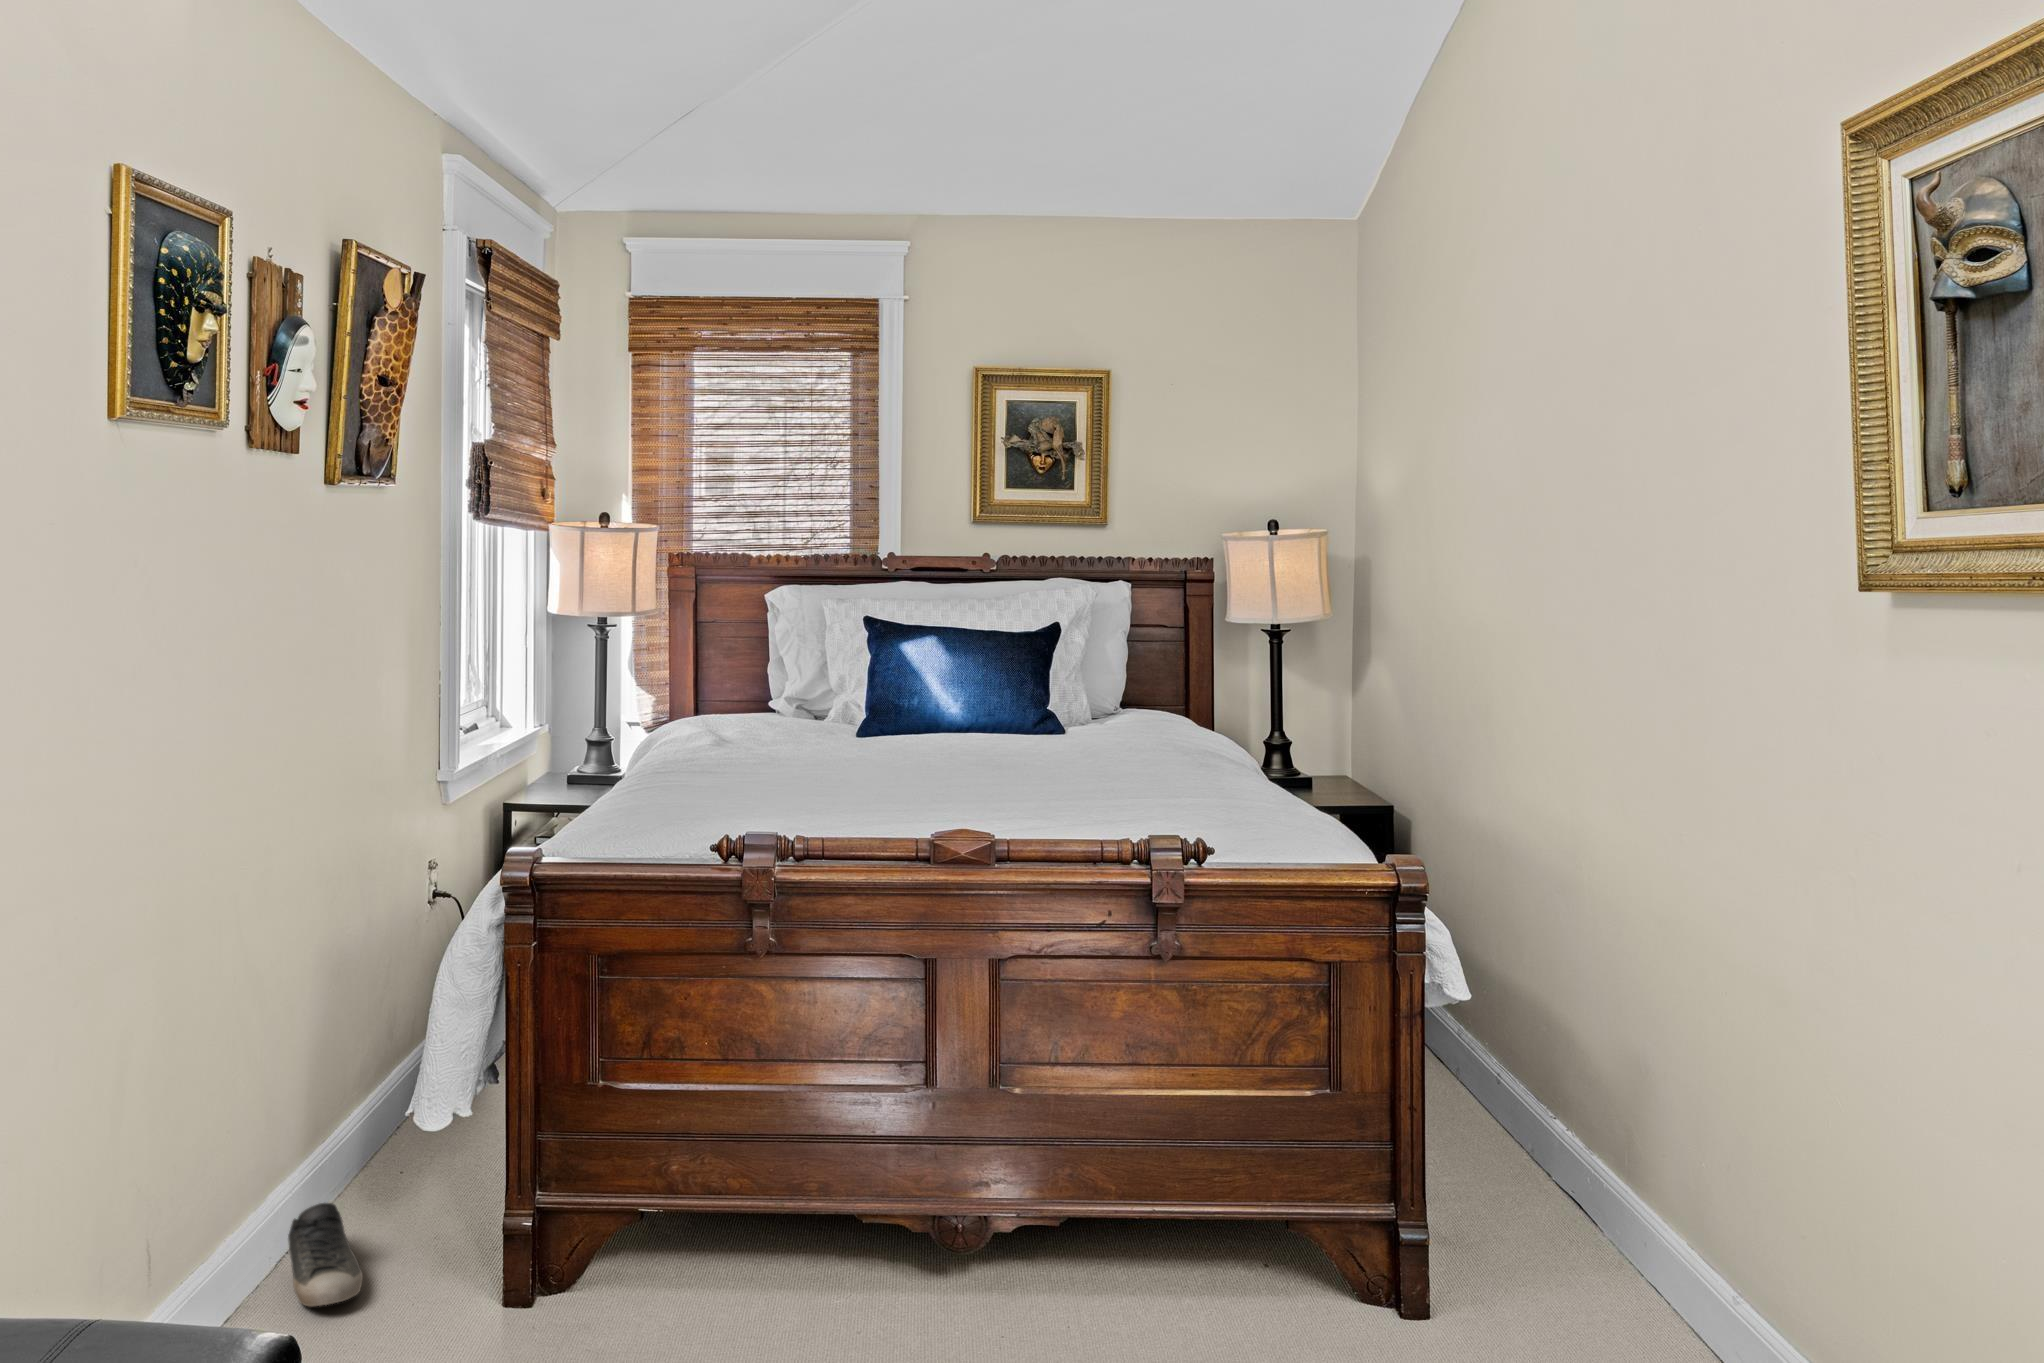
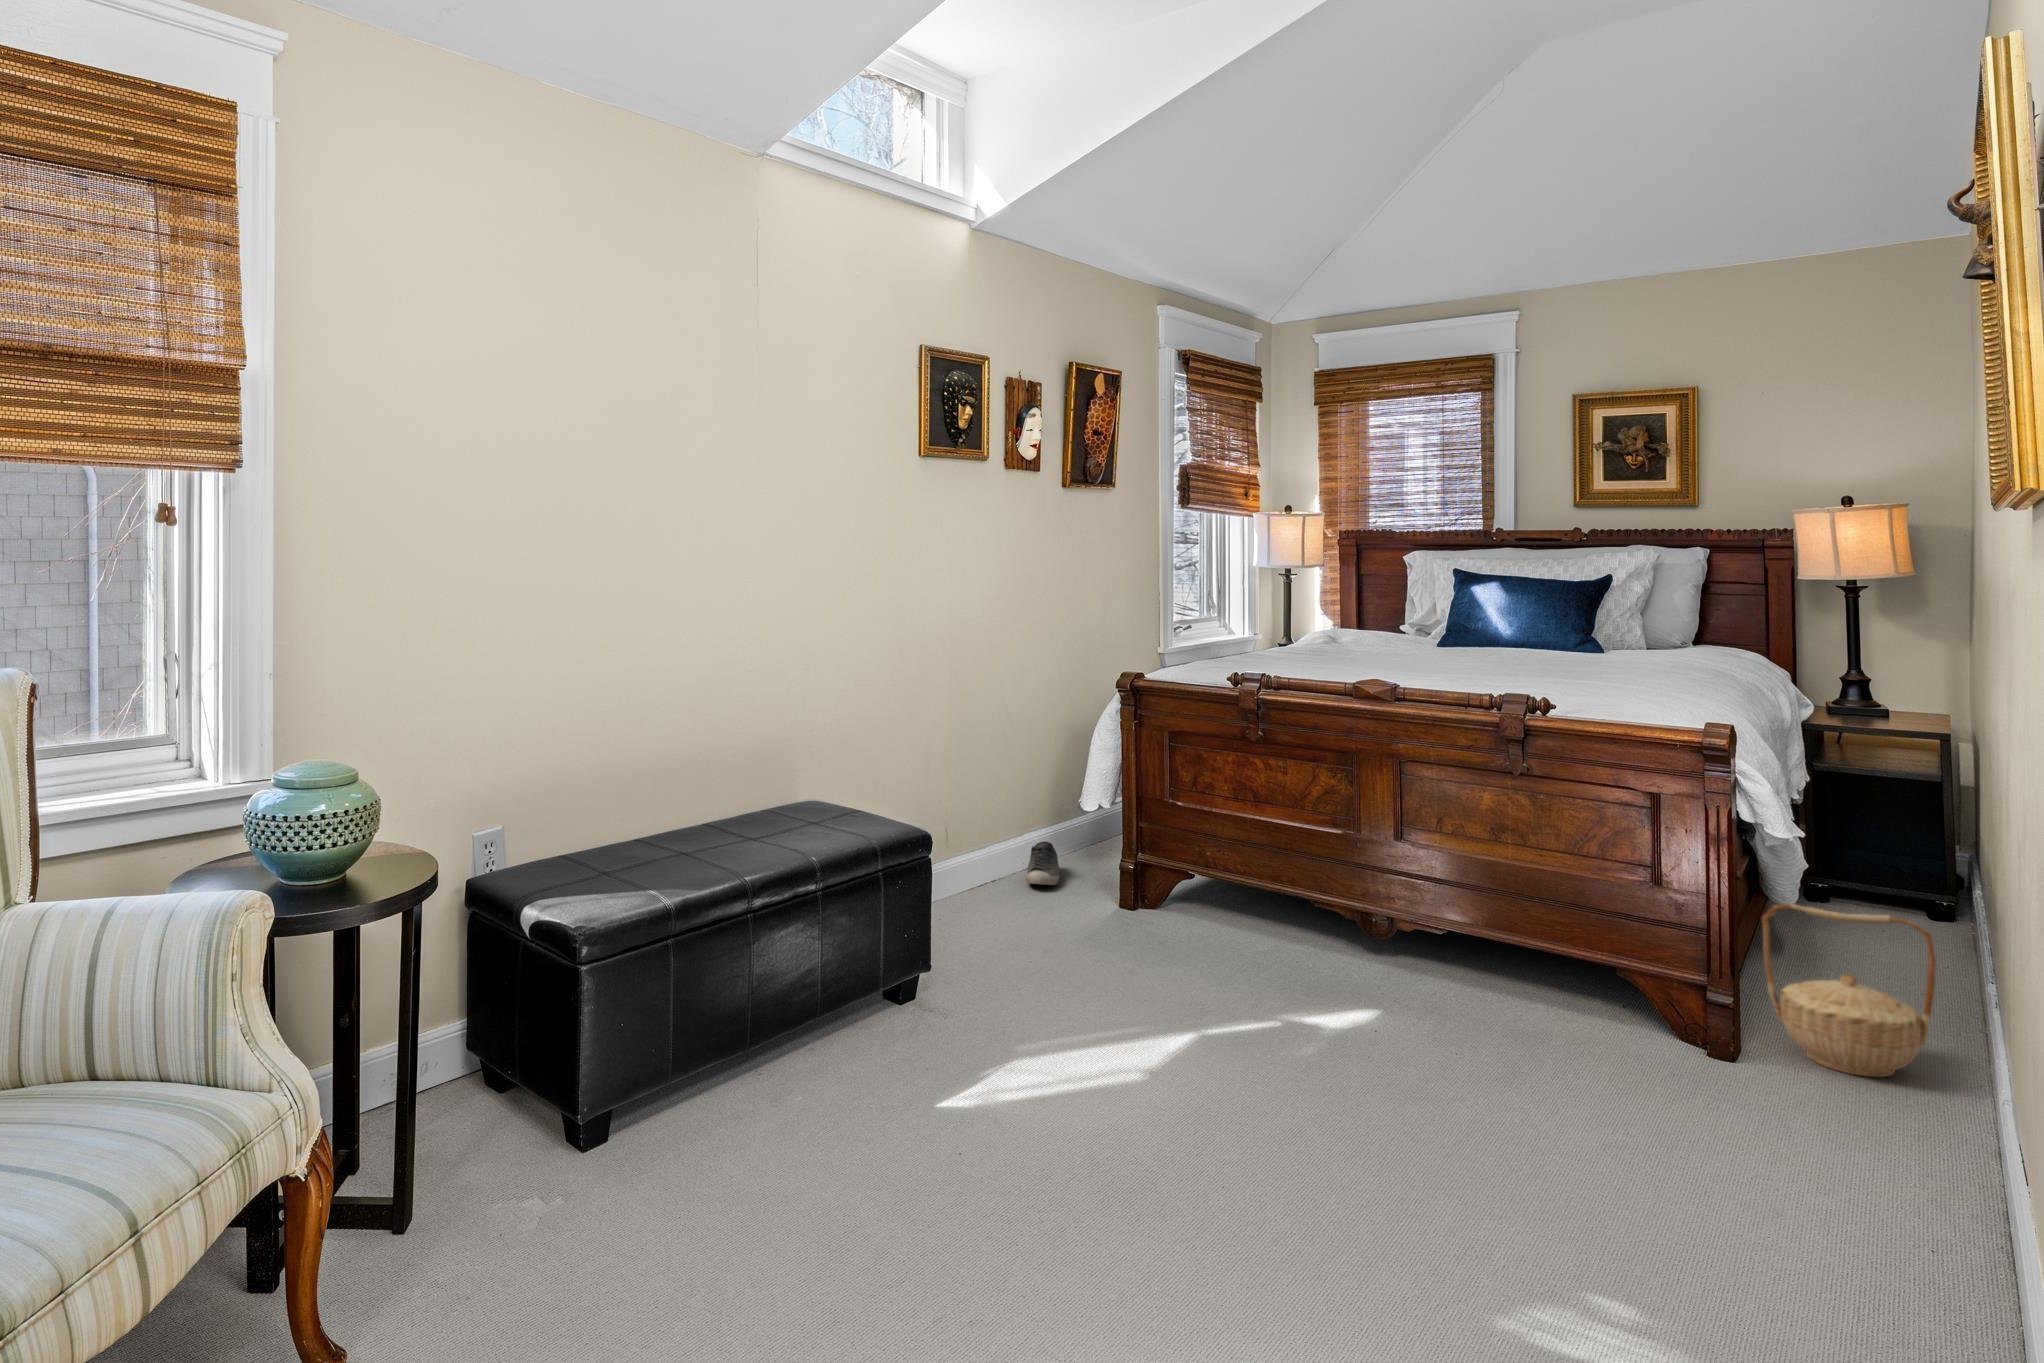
basket: none [1444,1076,1607,1291] -> present [1762,904,1936,1077]

